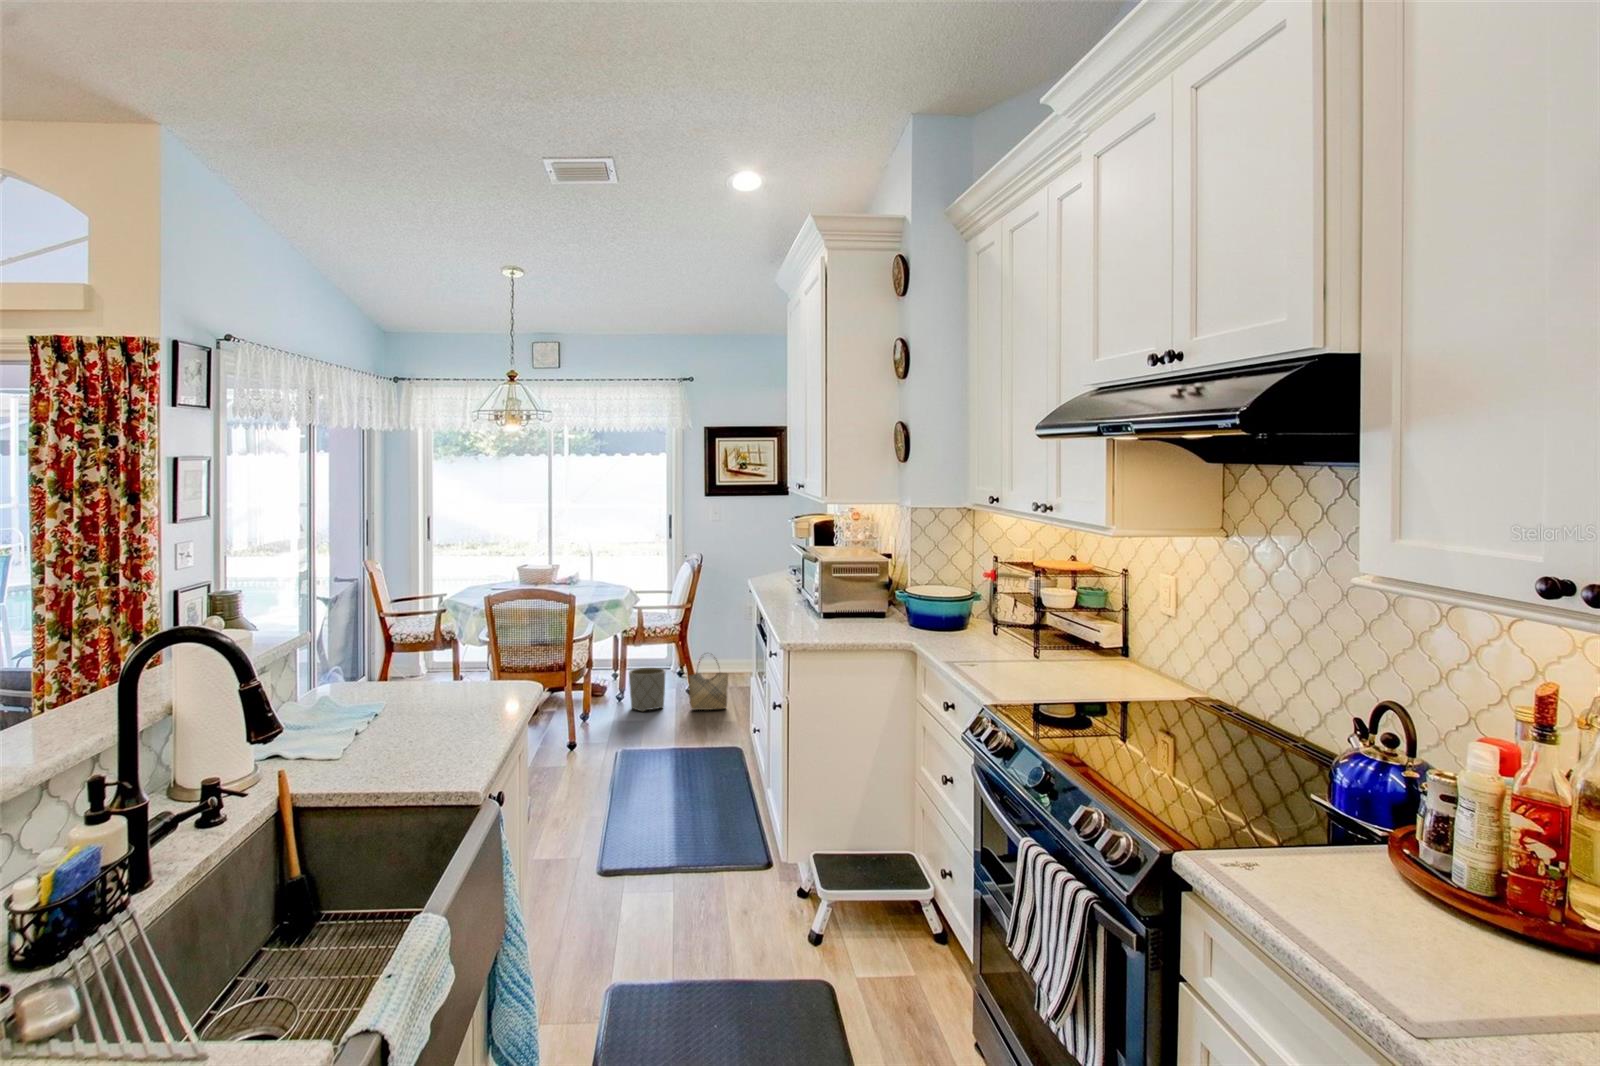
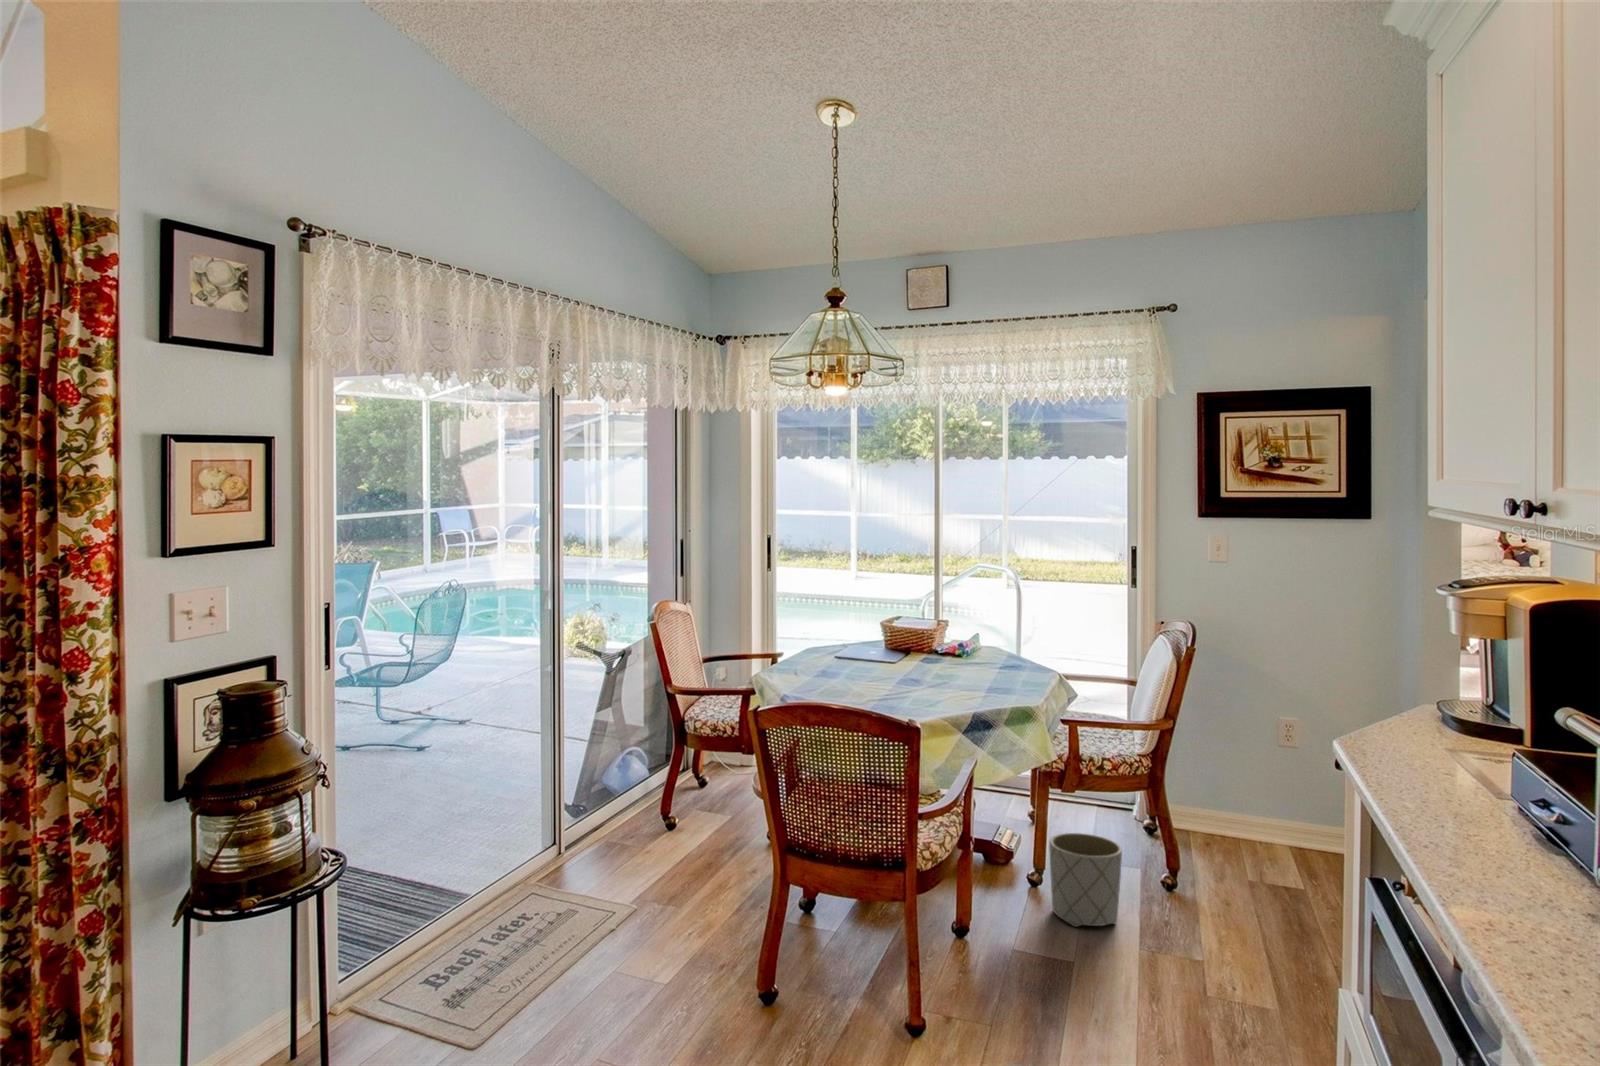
woven basket: present [688,657,728,710] -> none [1170,828,1262,958]

